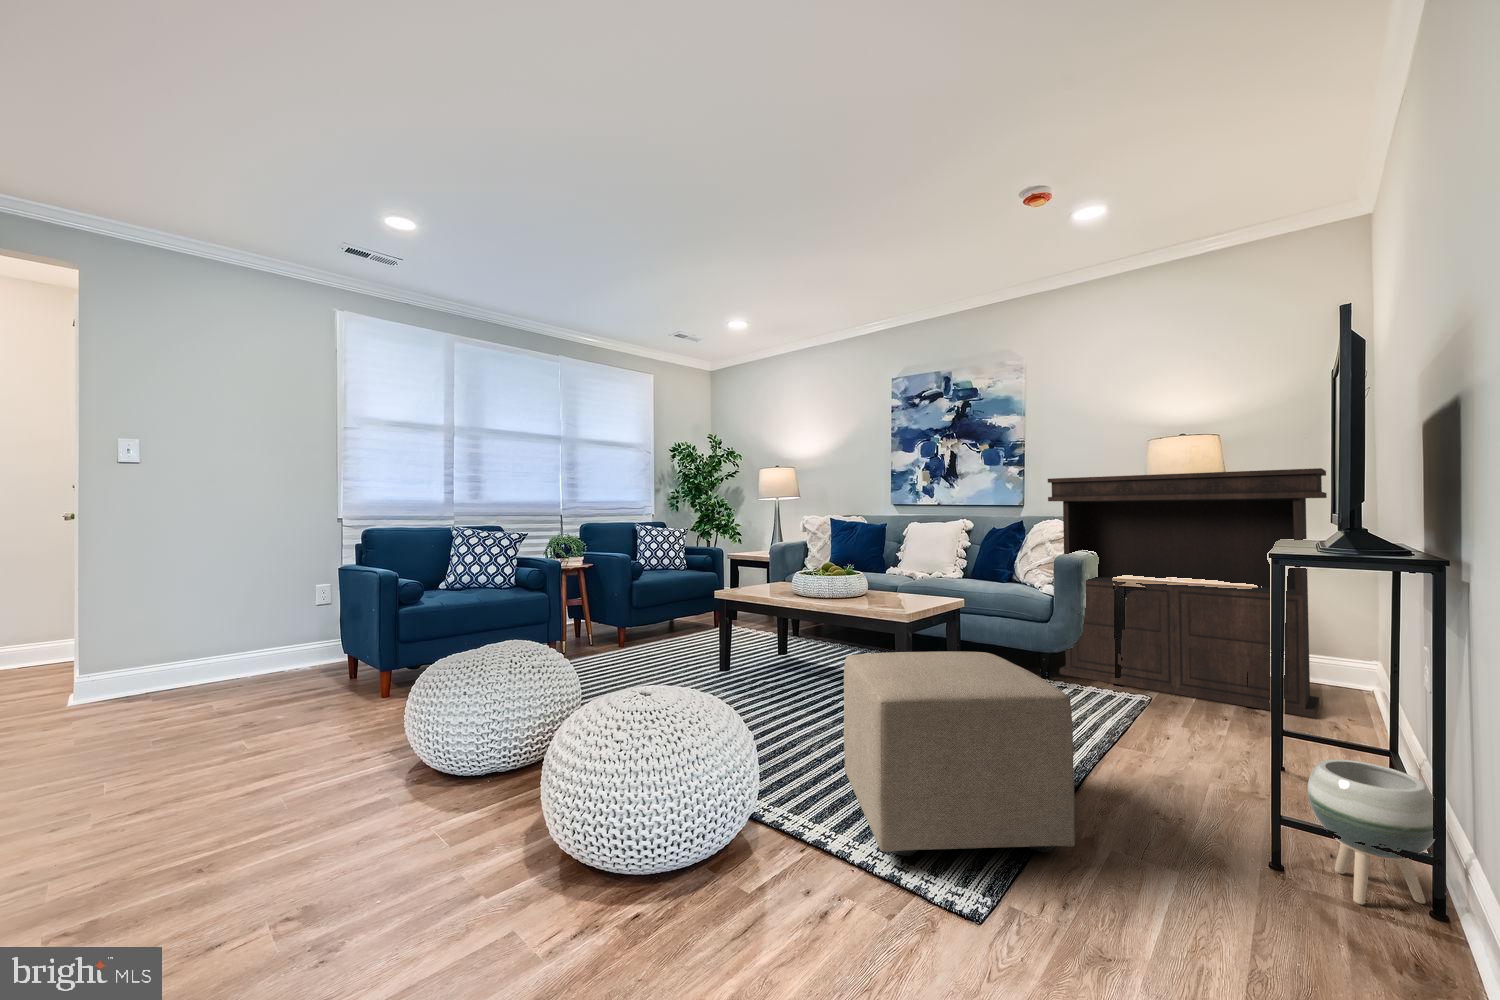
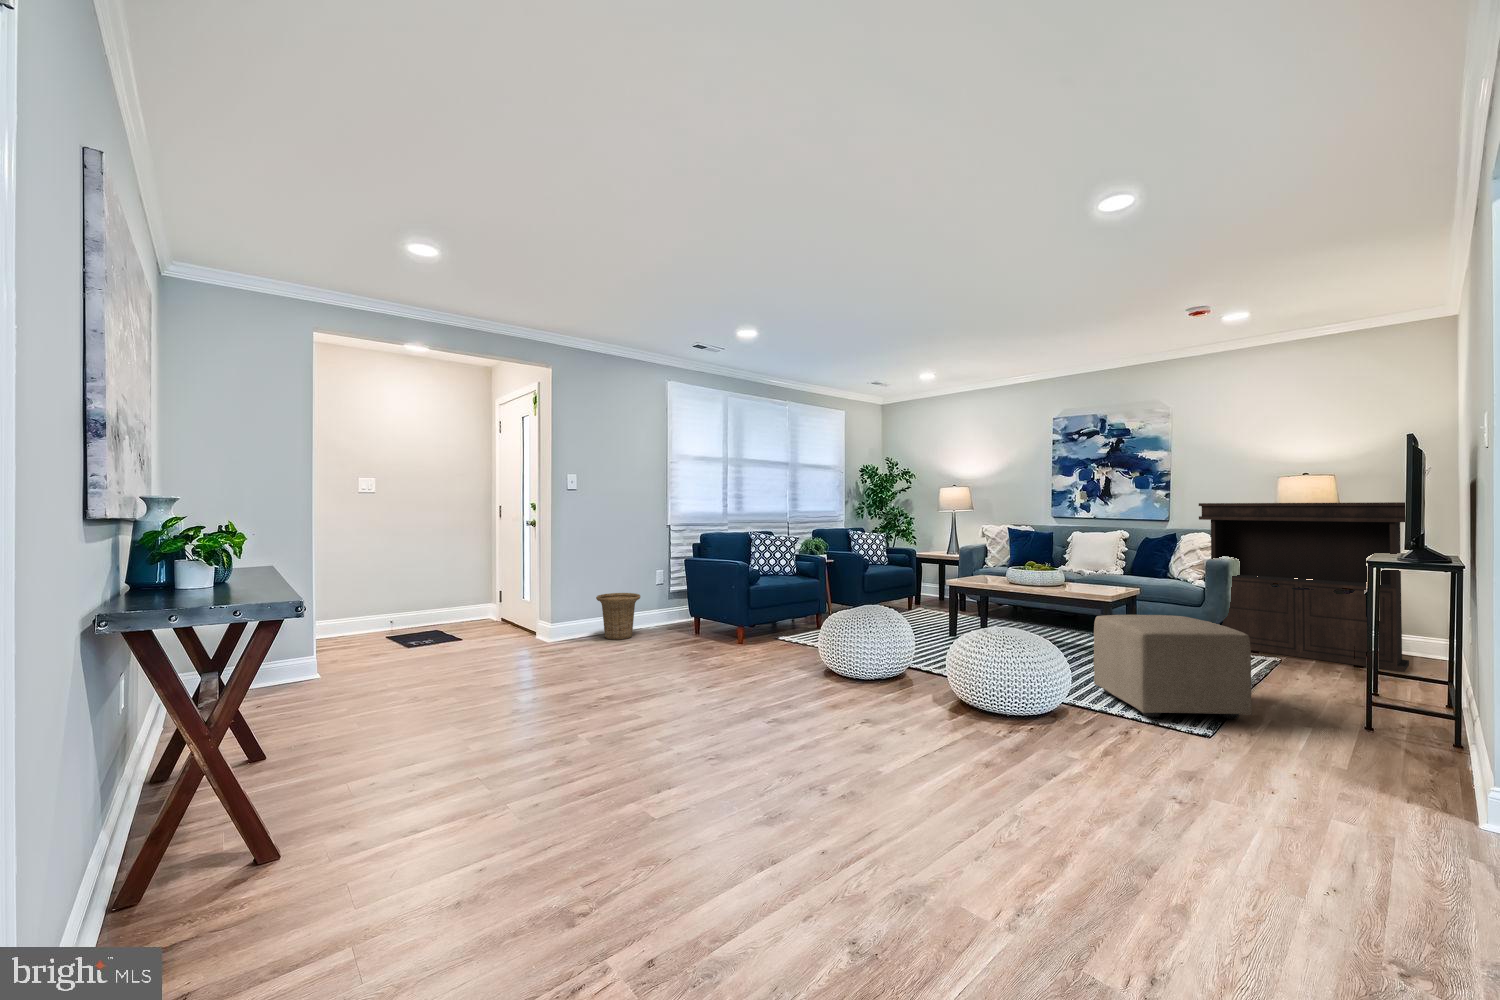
basket: none [160,620,249,695] -> present [596,593,640,640]
planter: present [1308,759,1435,904] -> none [1388,671,1460,742]

